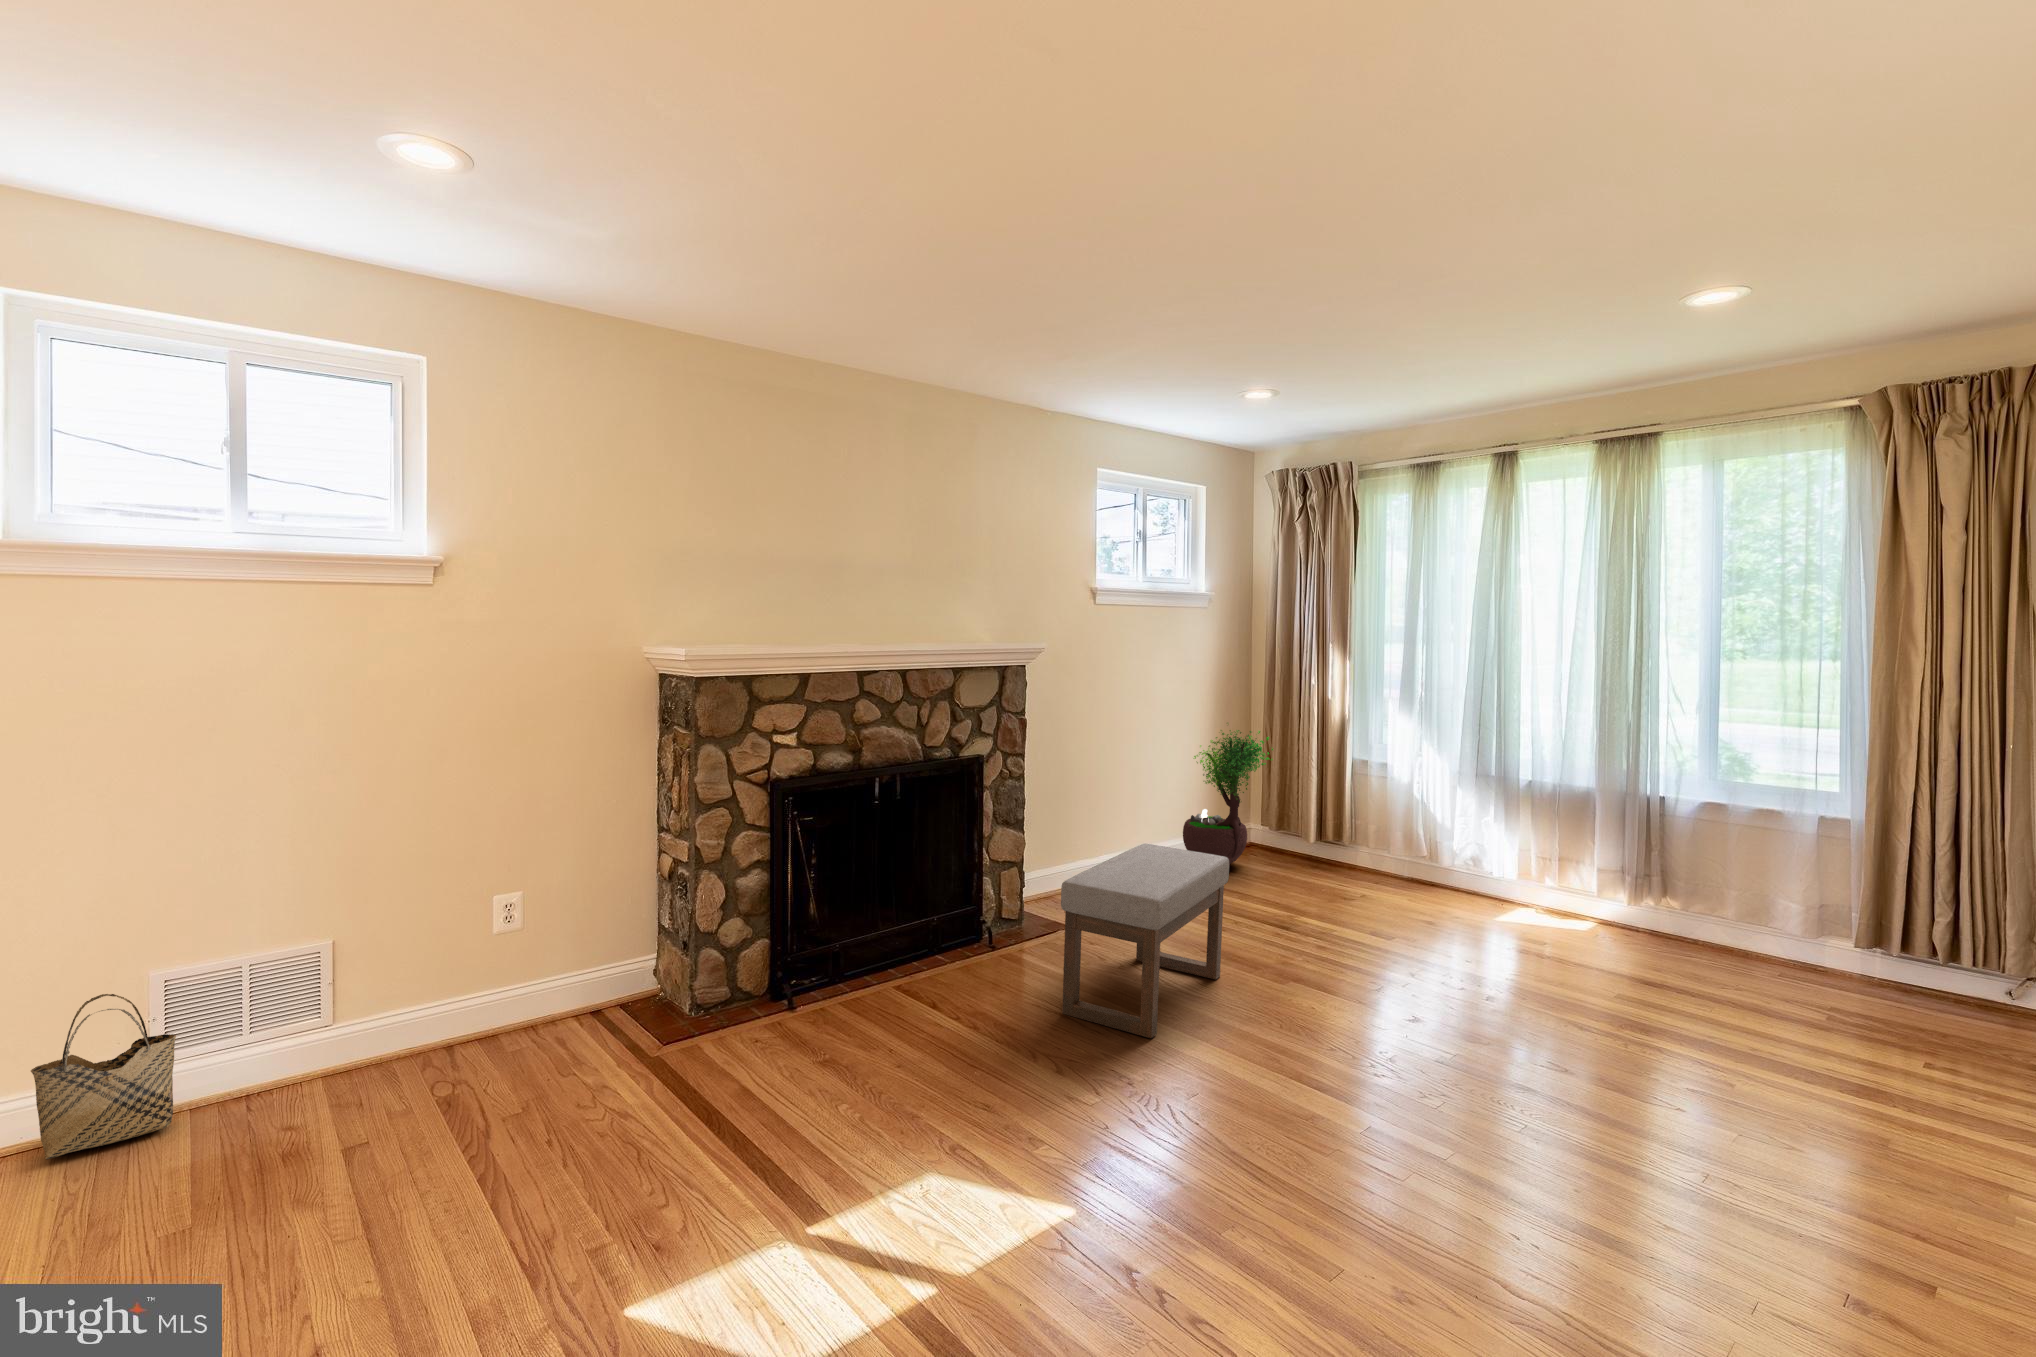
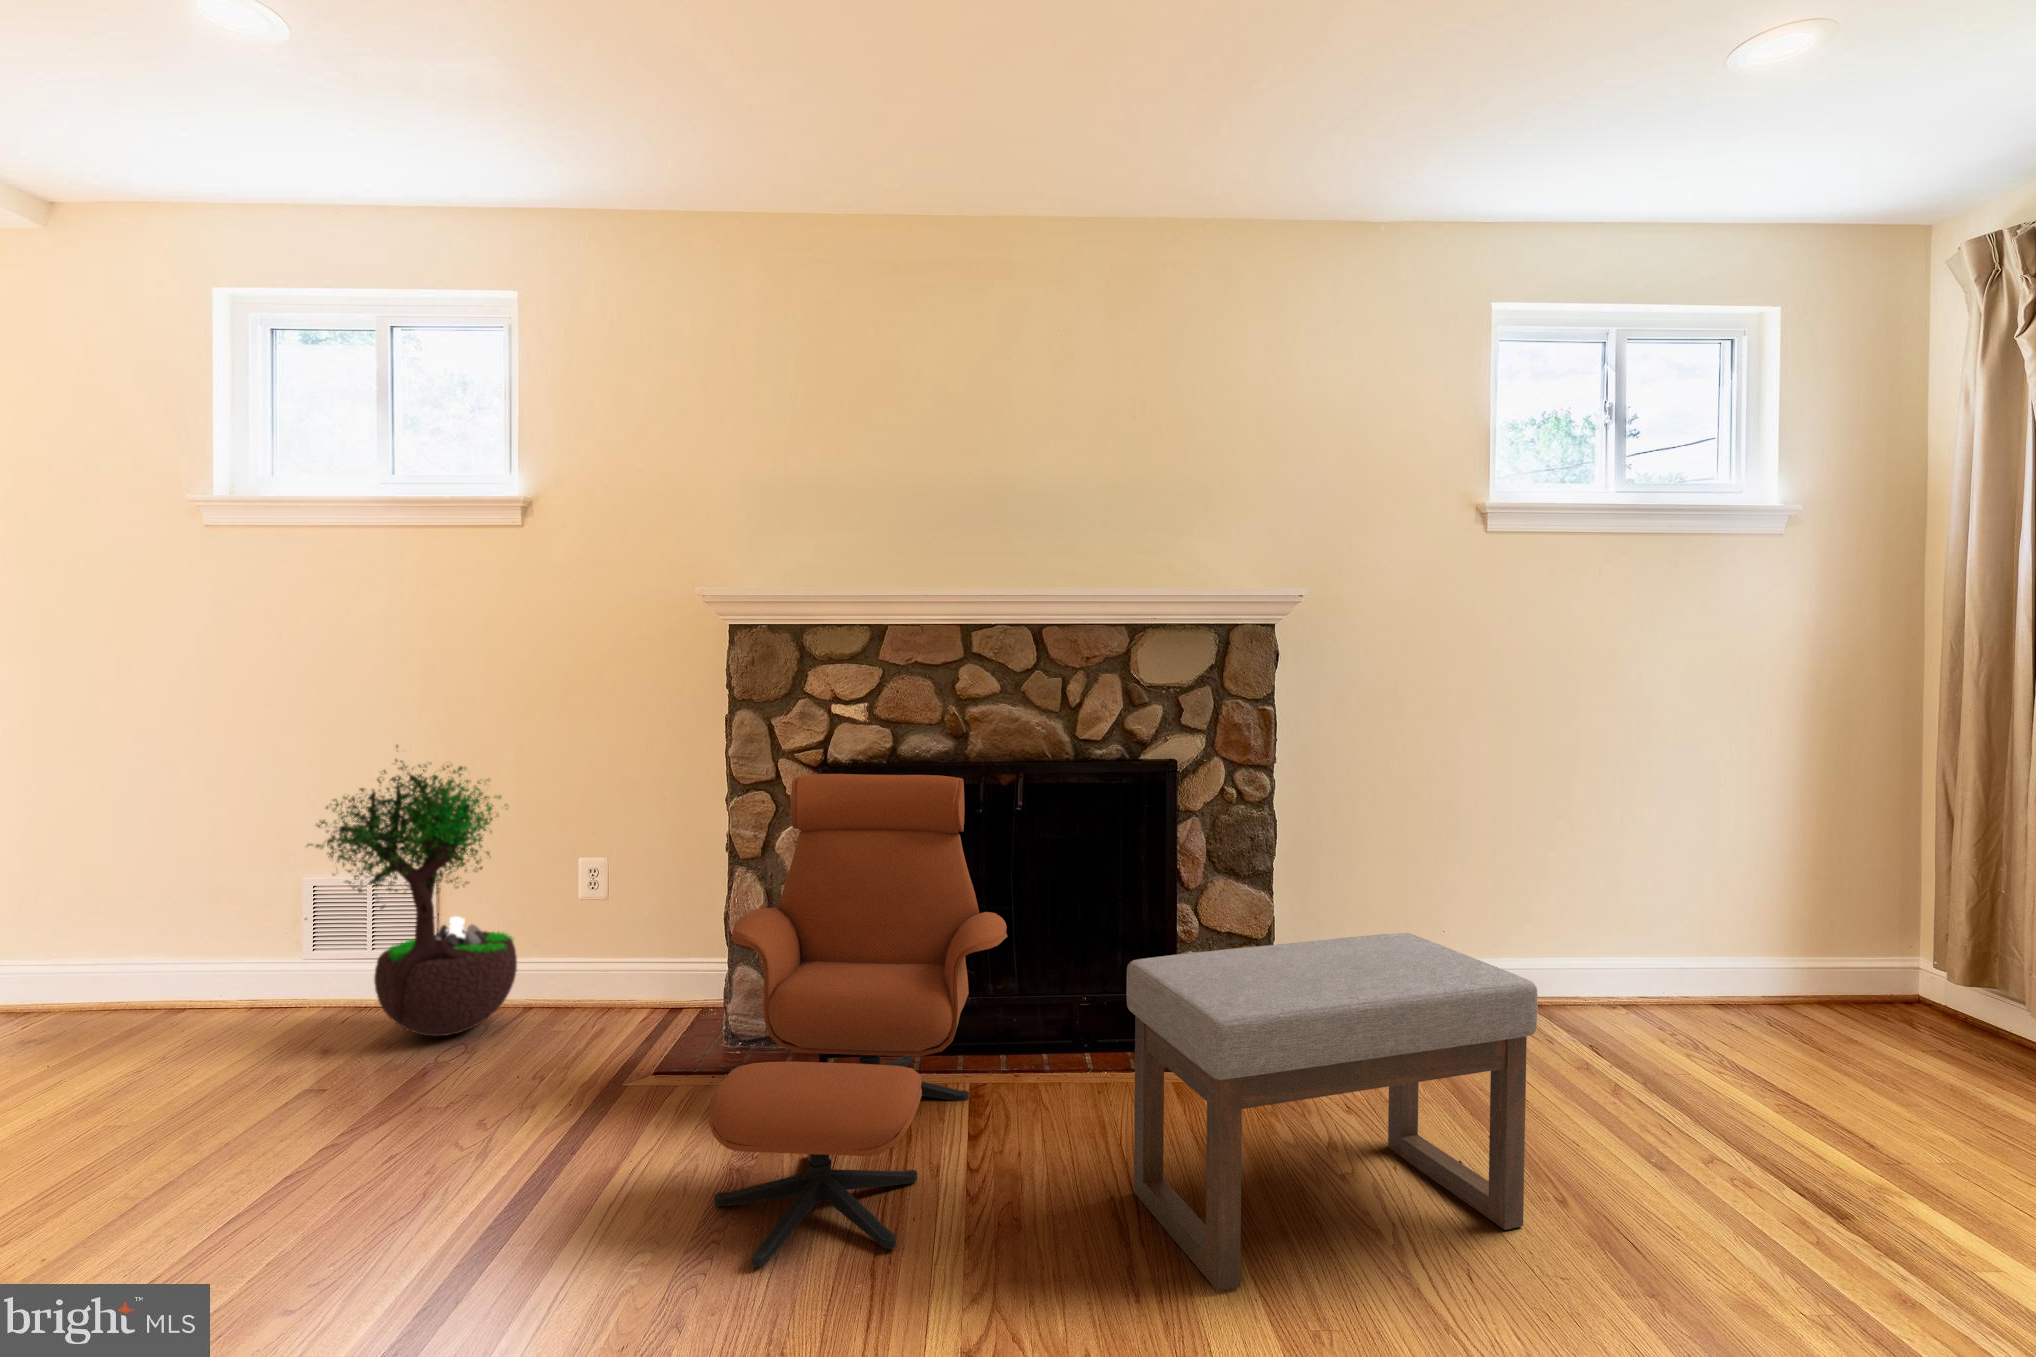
potted tree: present [1183,730,1273,864] -> present [307,745,517,1036]
lounge chair: none [754,783,996,1108] -> present [709,774,1007,1267]
woven basket: present [31,994,176,1159] -> none [182,894,289,1025]

